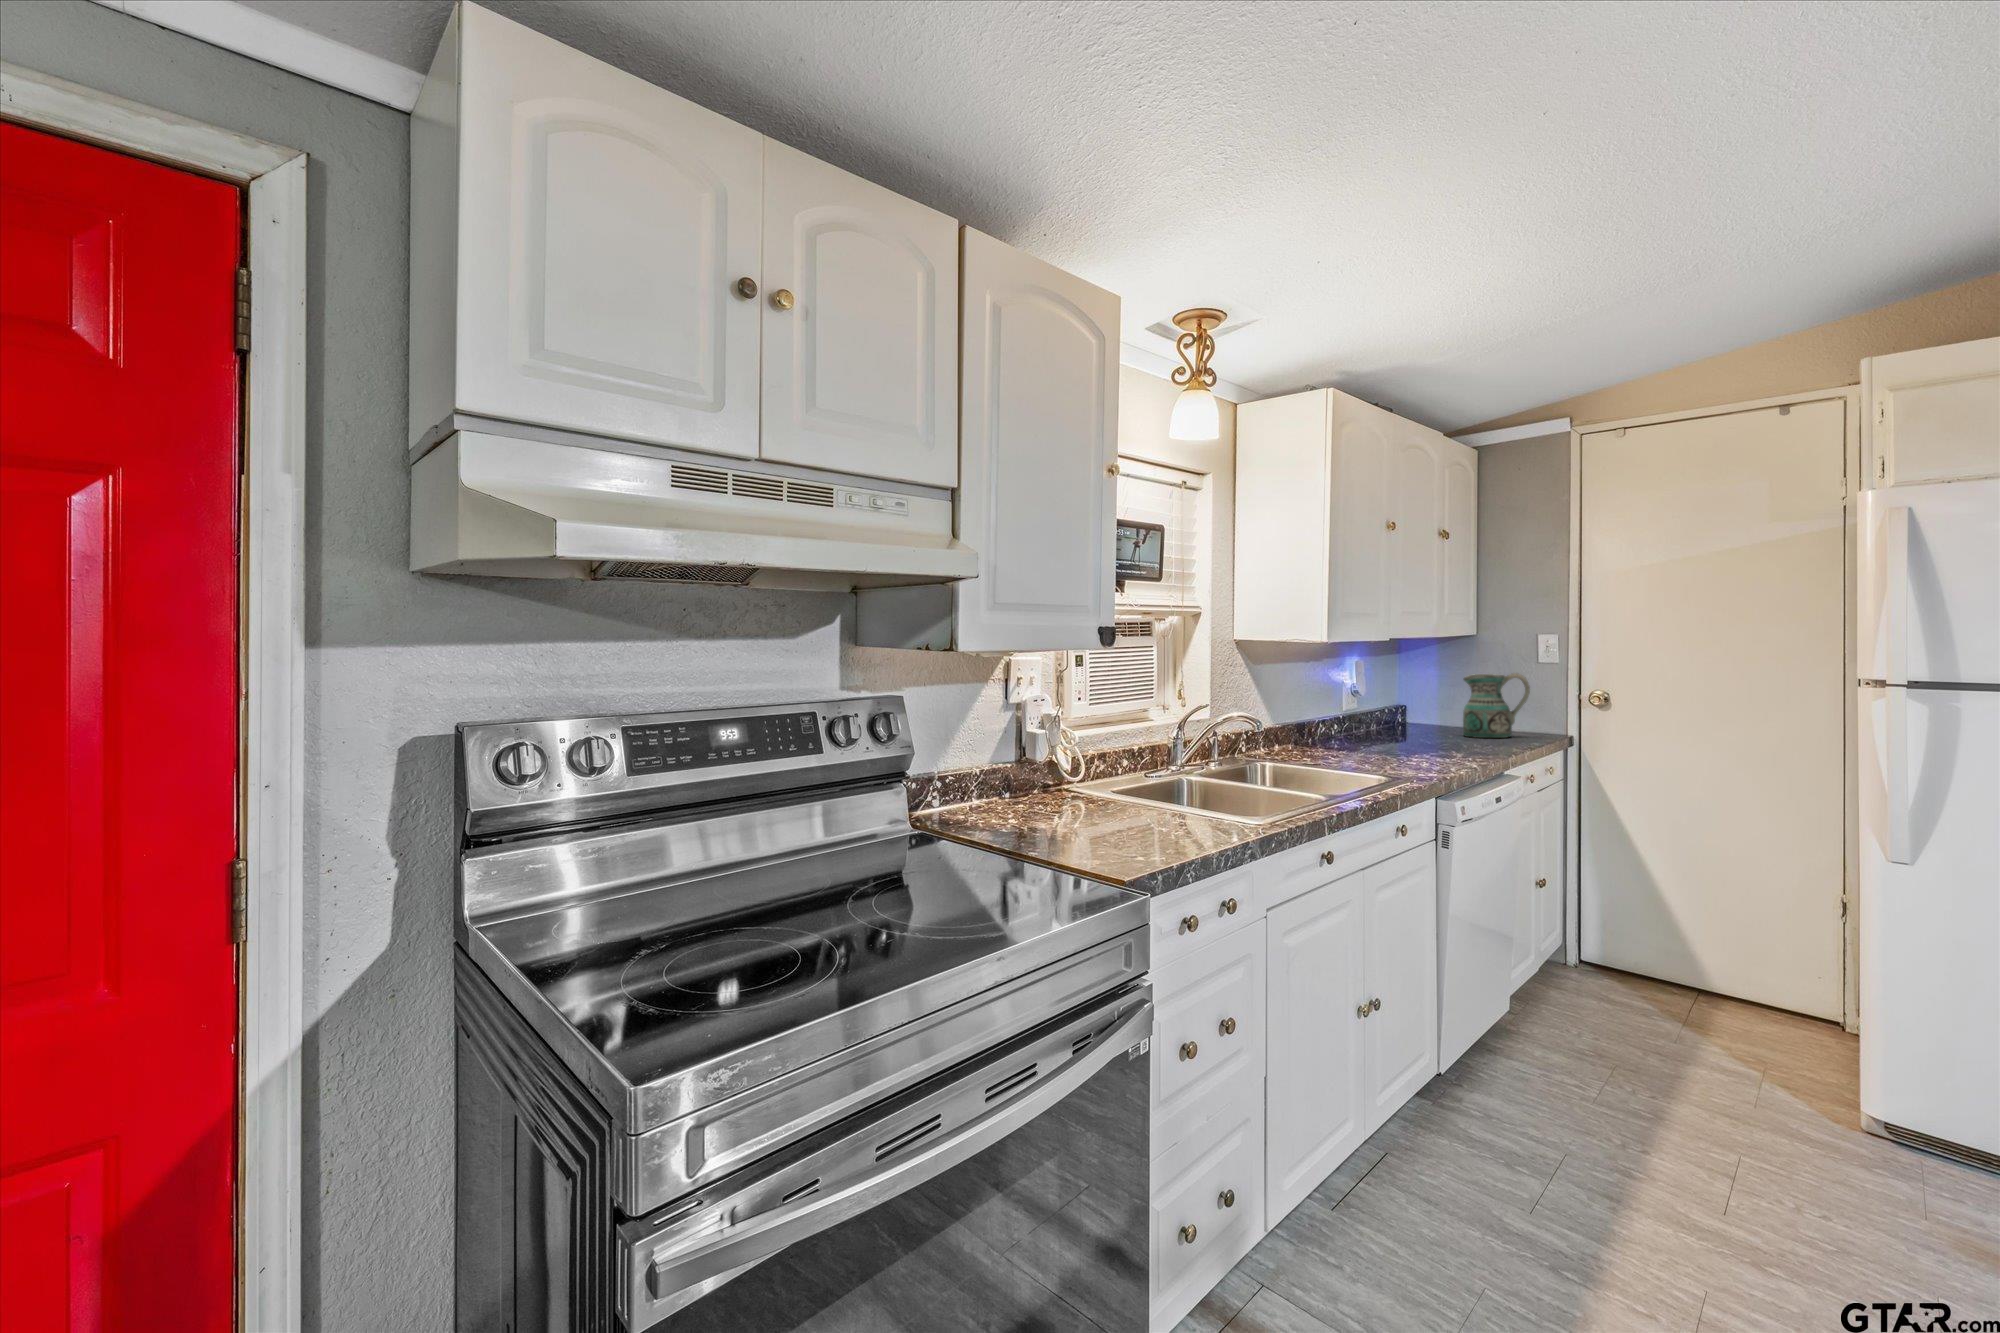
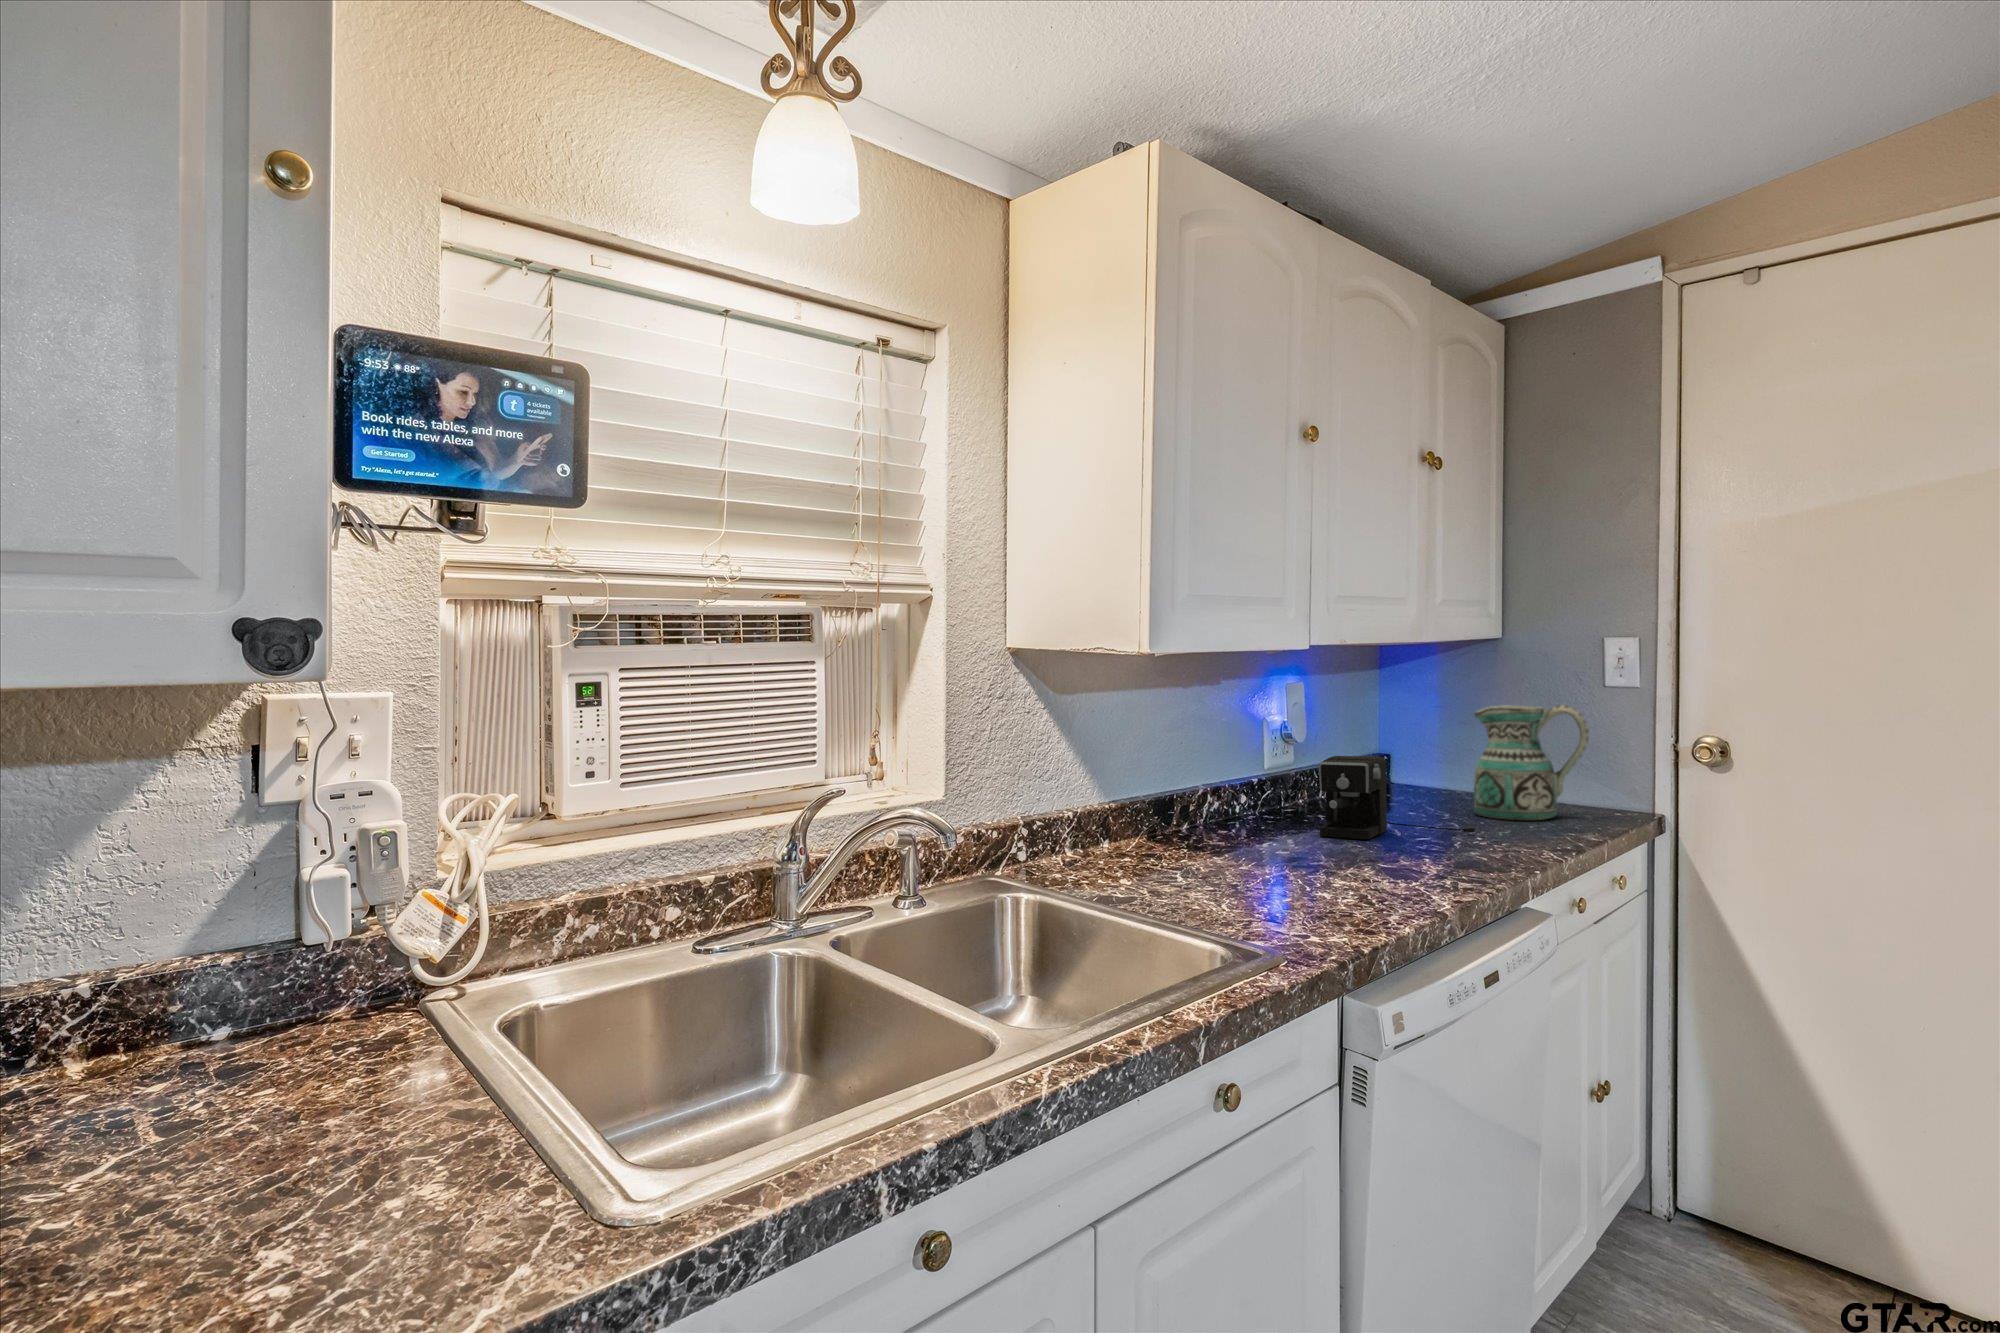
coffee maker: none [1385,702,1471,745] -> present [1319,756,1475,839]

